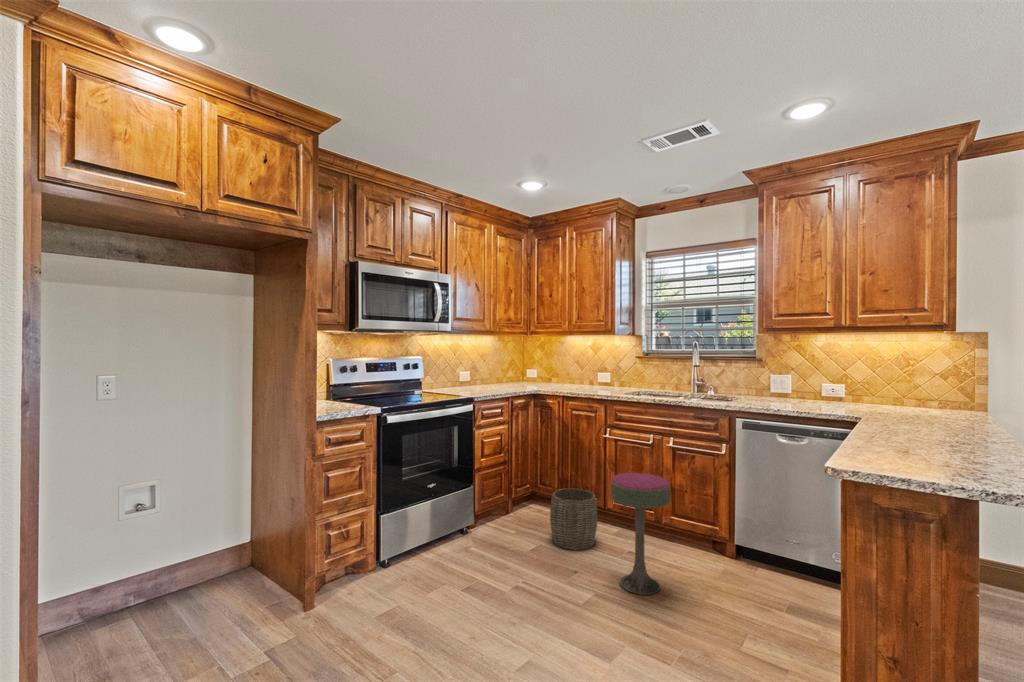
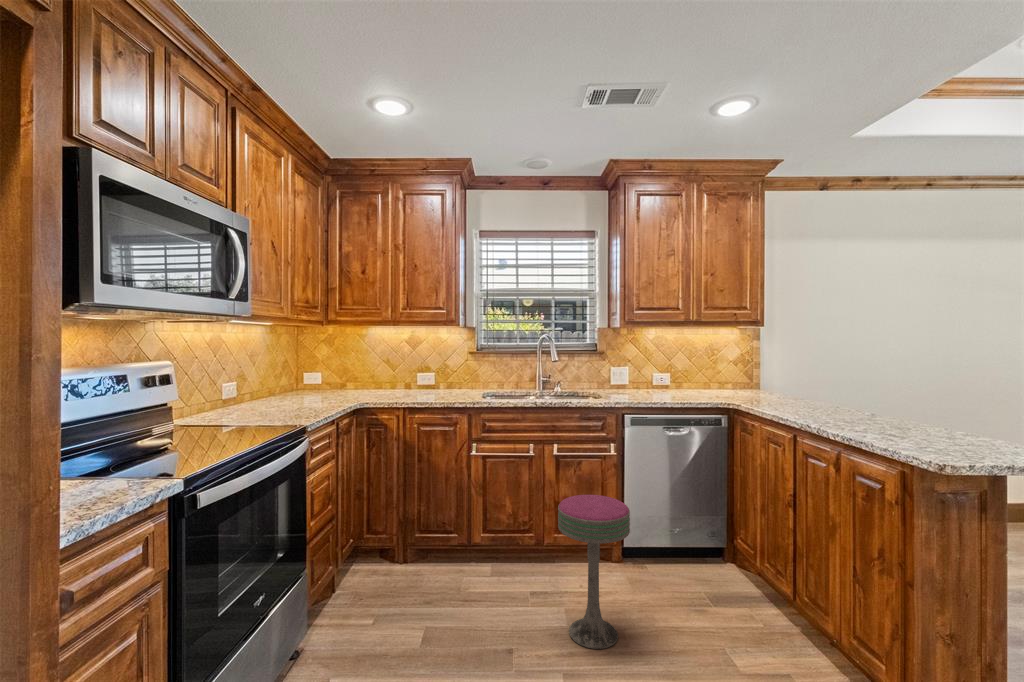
woven basket: present [550,488,597,550] -> none [432,529,495,618]

